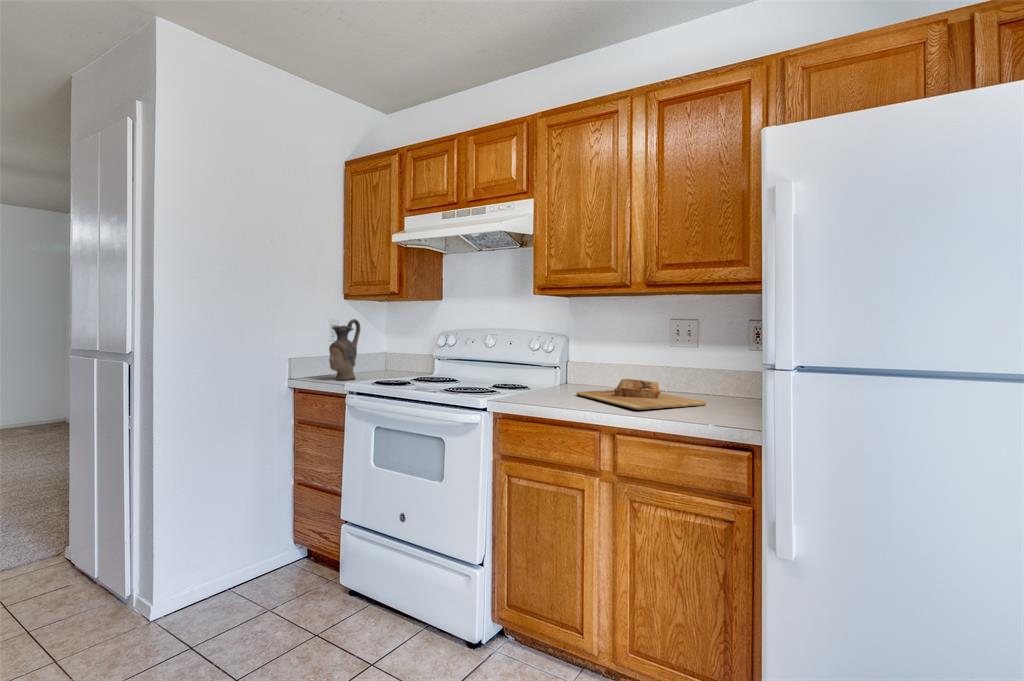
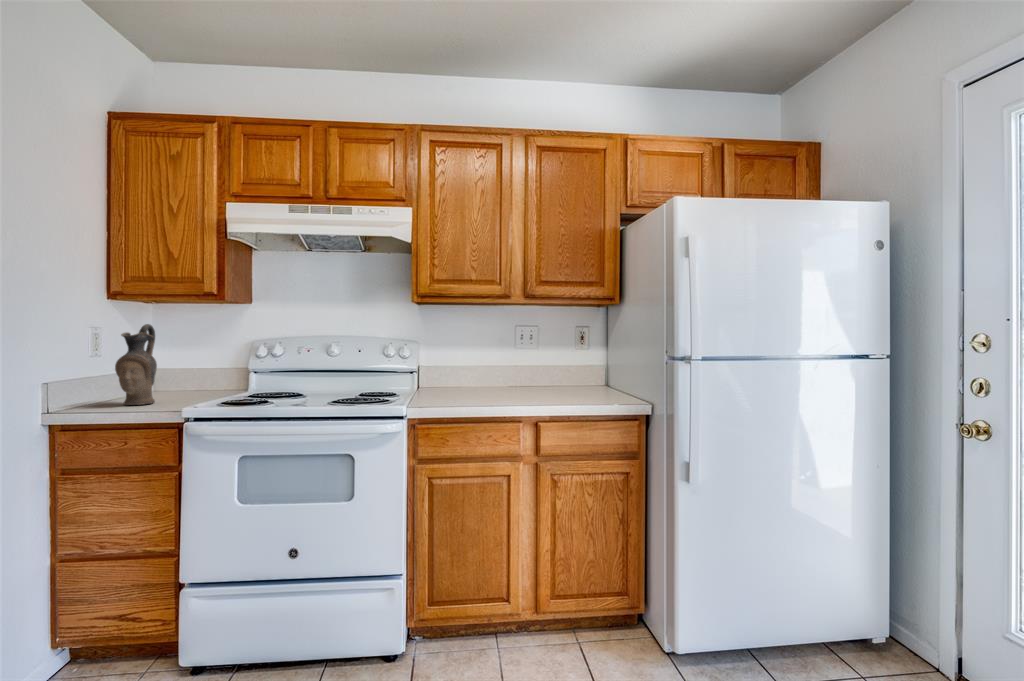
cutting board: present [577,379,706,410] -> none [464,377,574,400]

